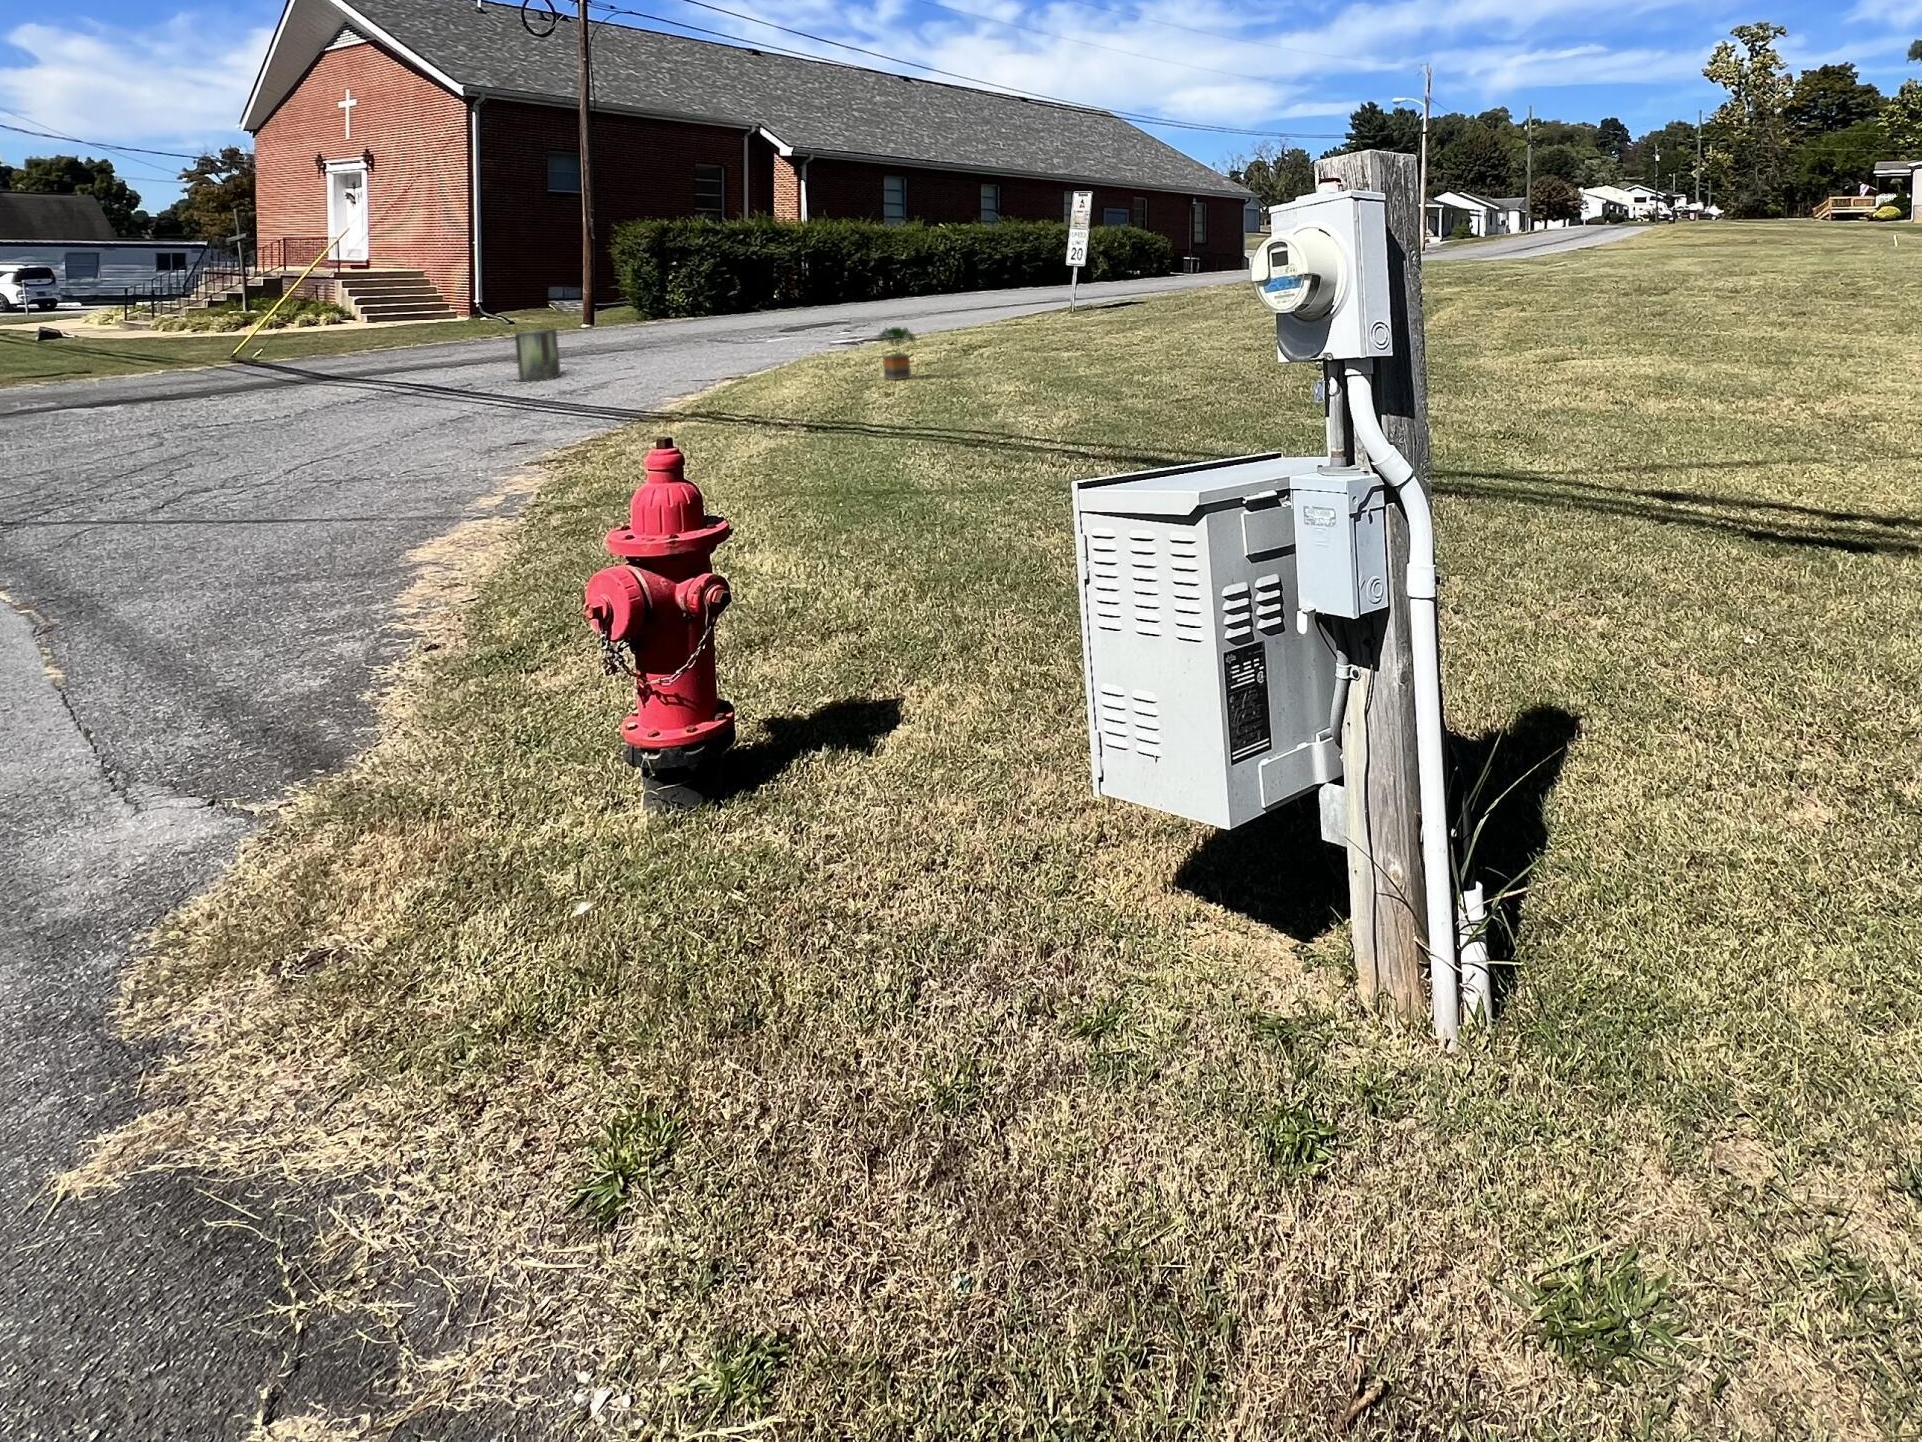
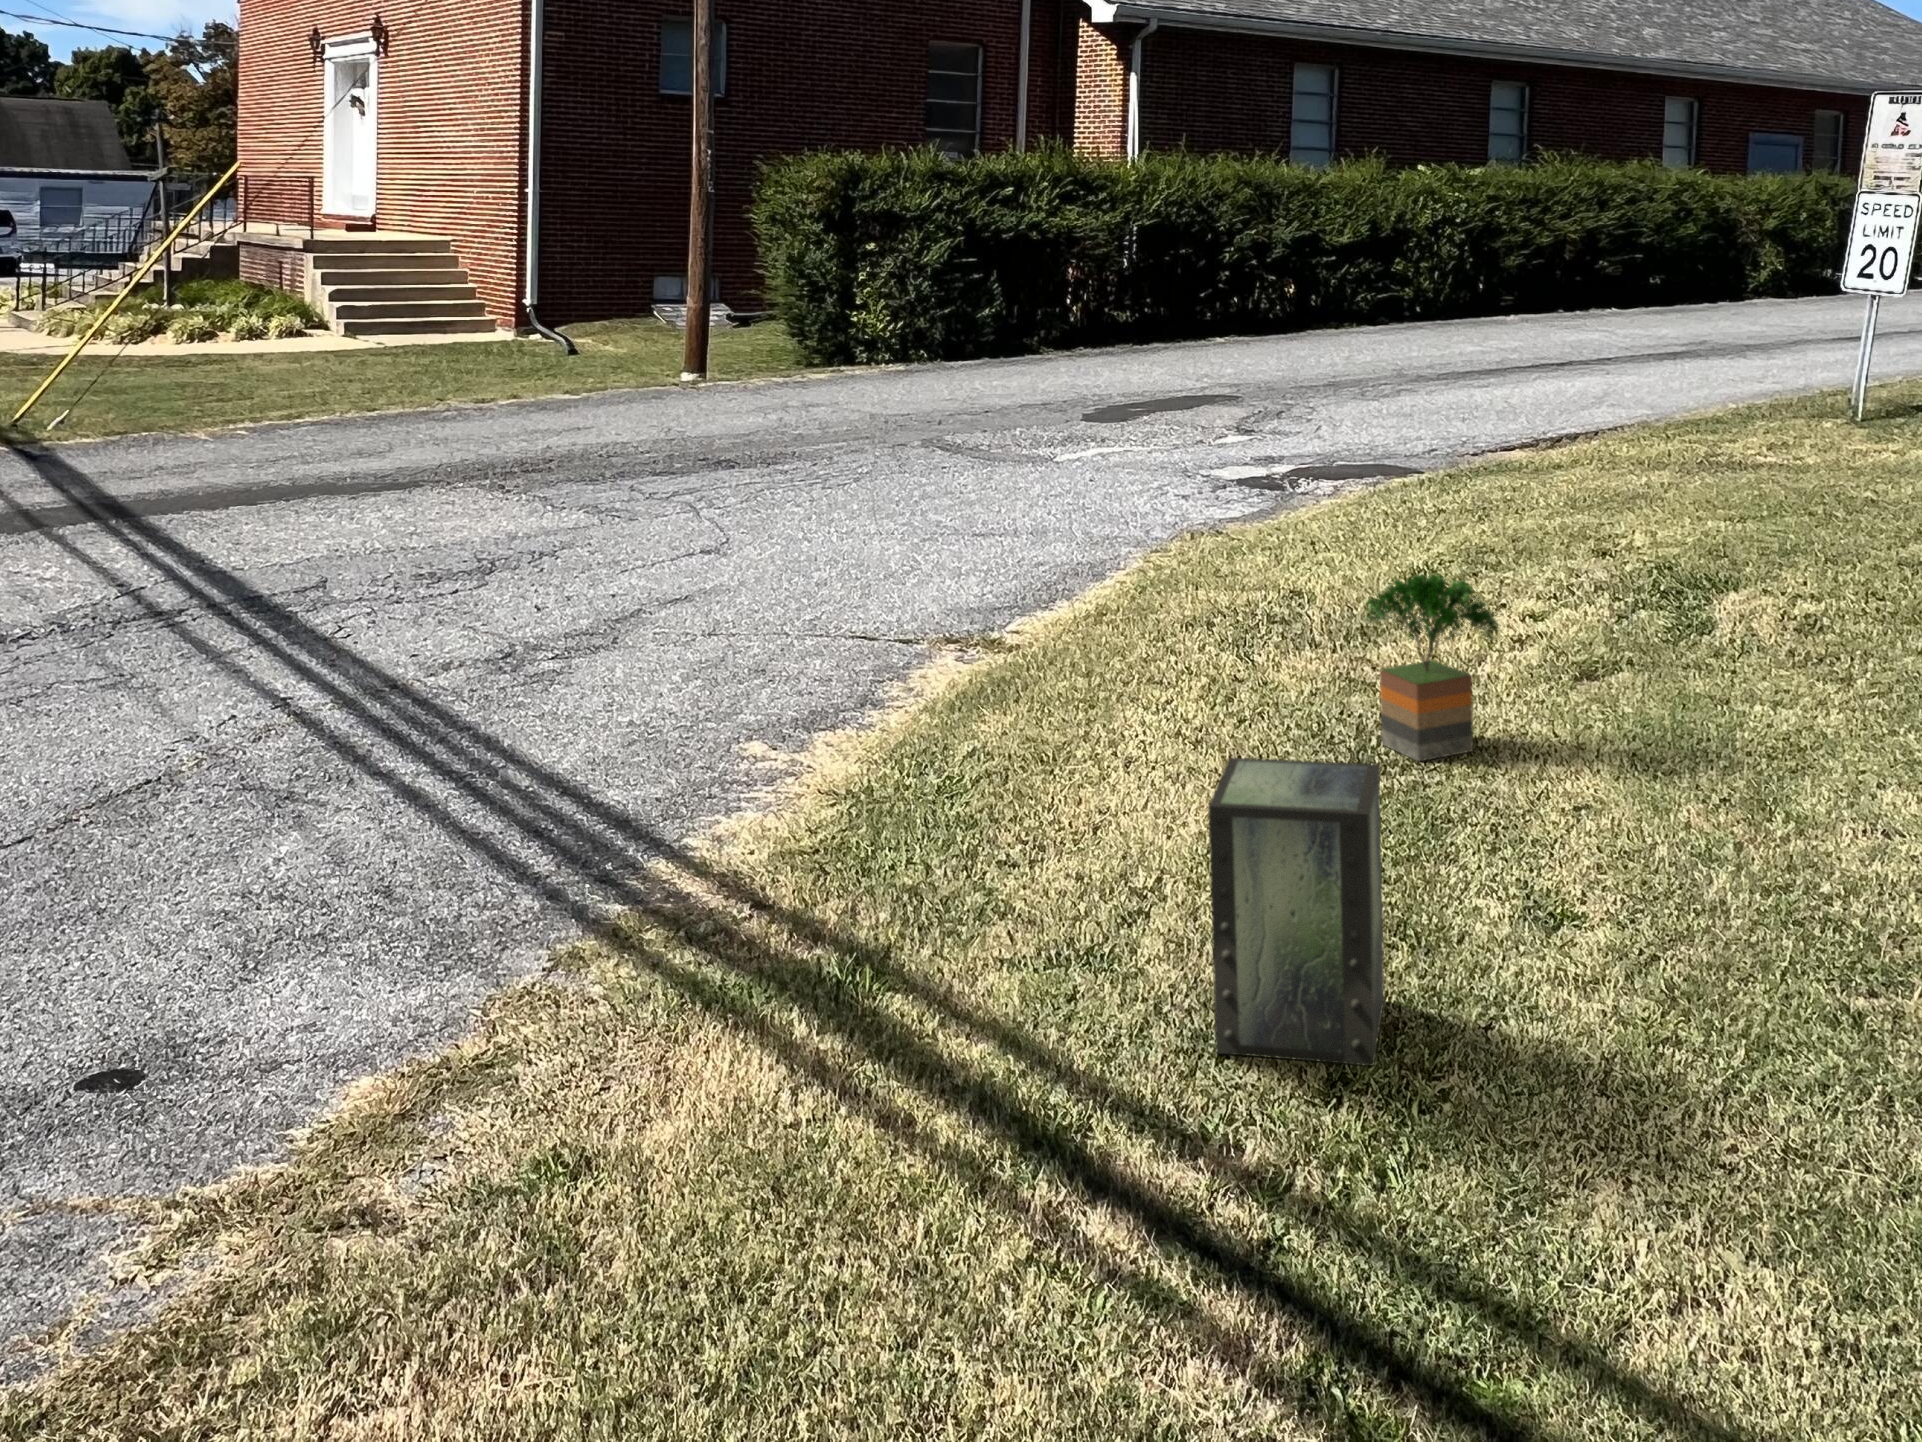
storage box: present [515,329,560,382] -> present [1208,758,1385,1066]

